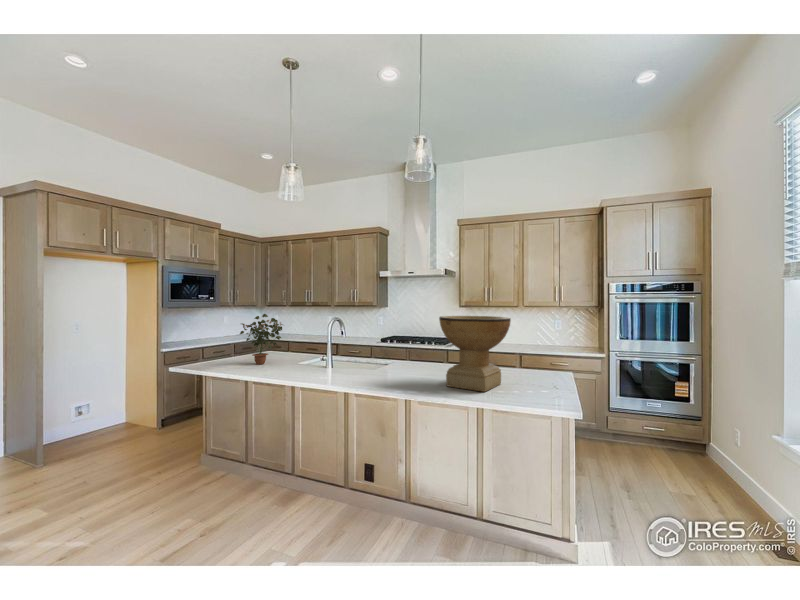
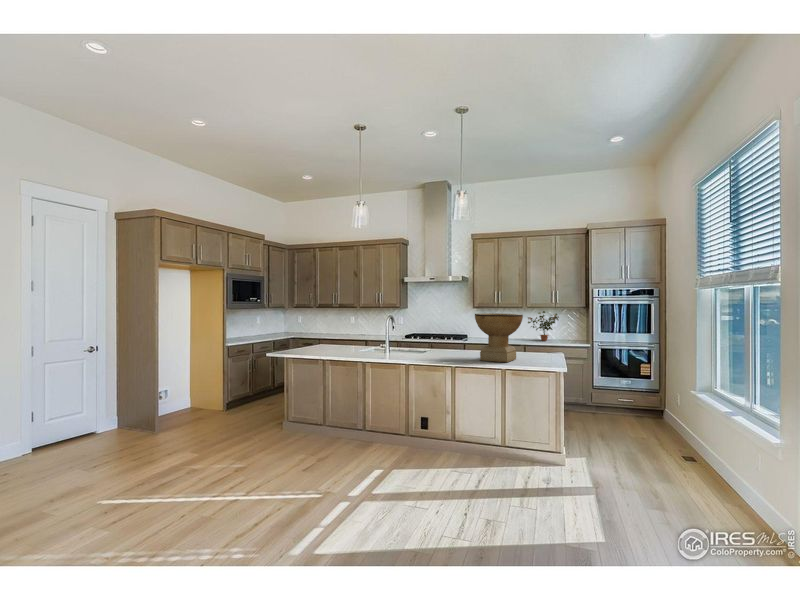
potted plant: present [240,314,282,364] -> present [528,311,559,341]

